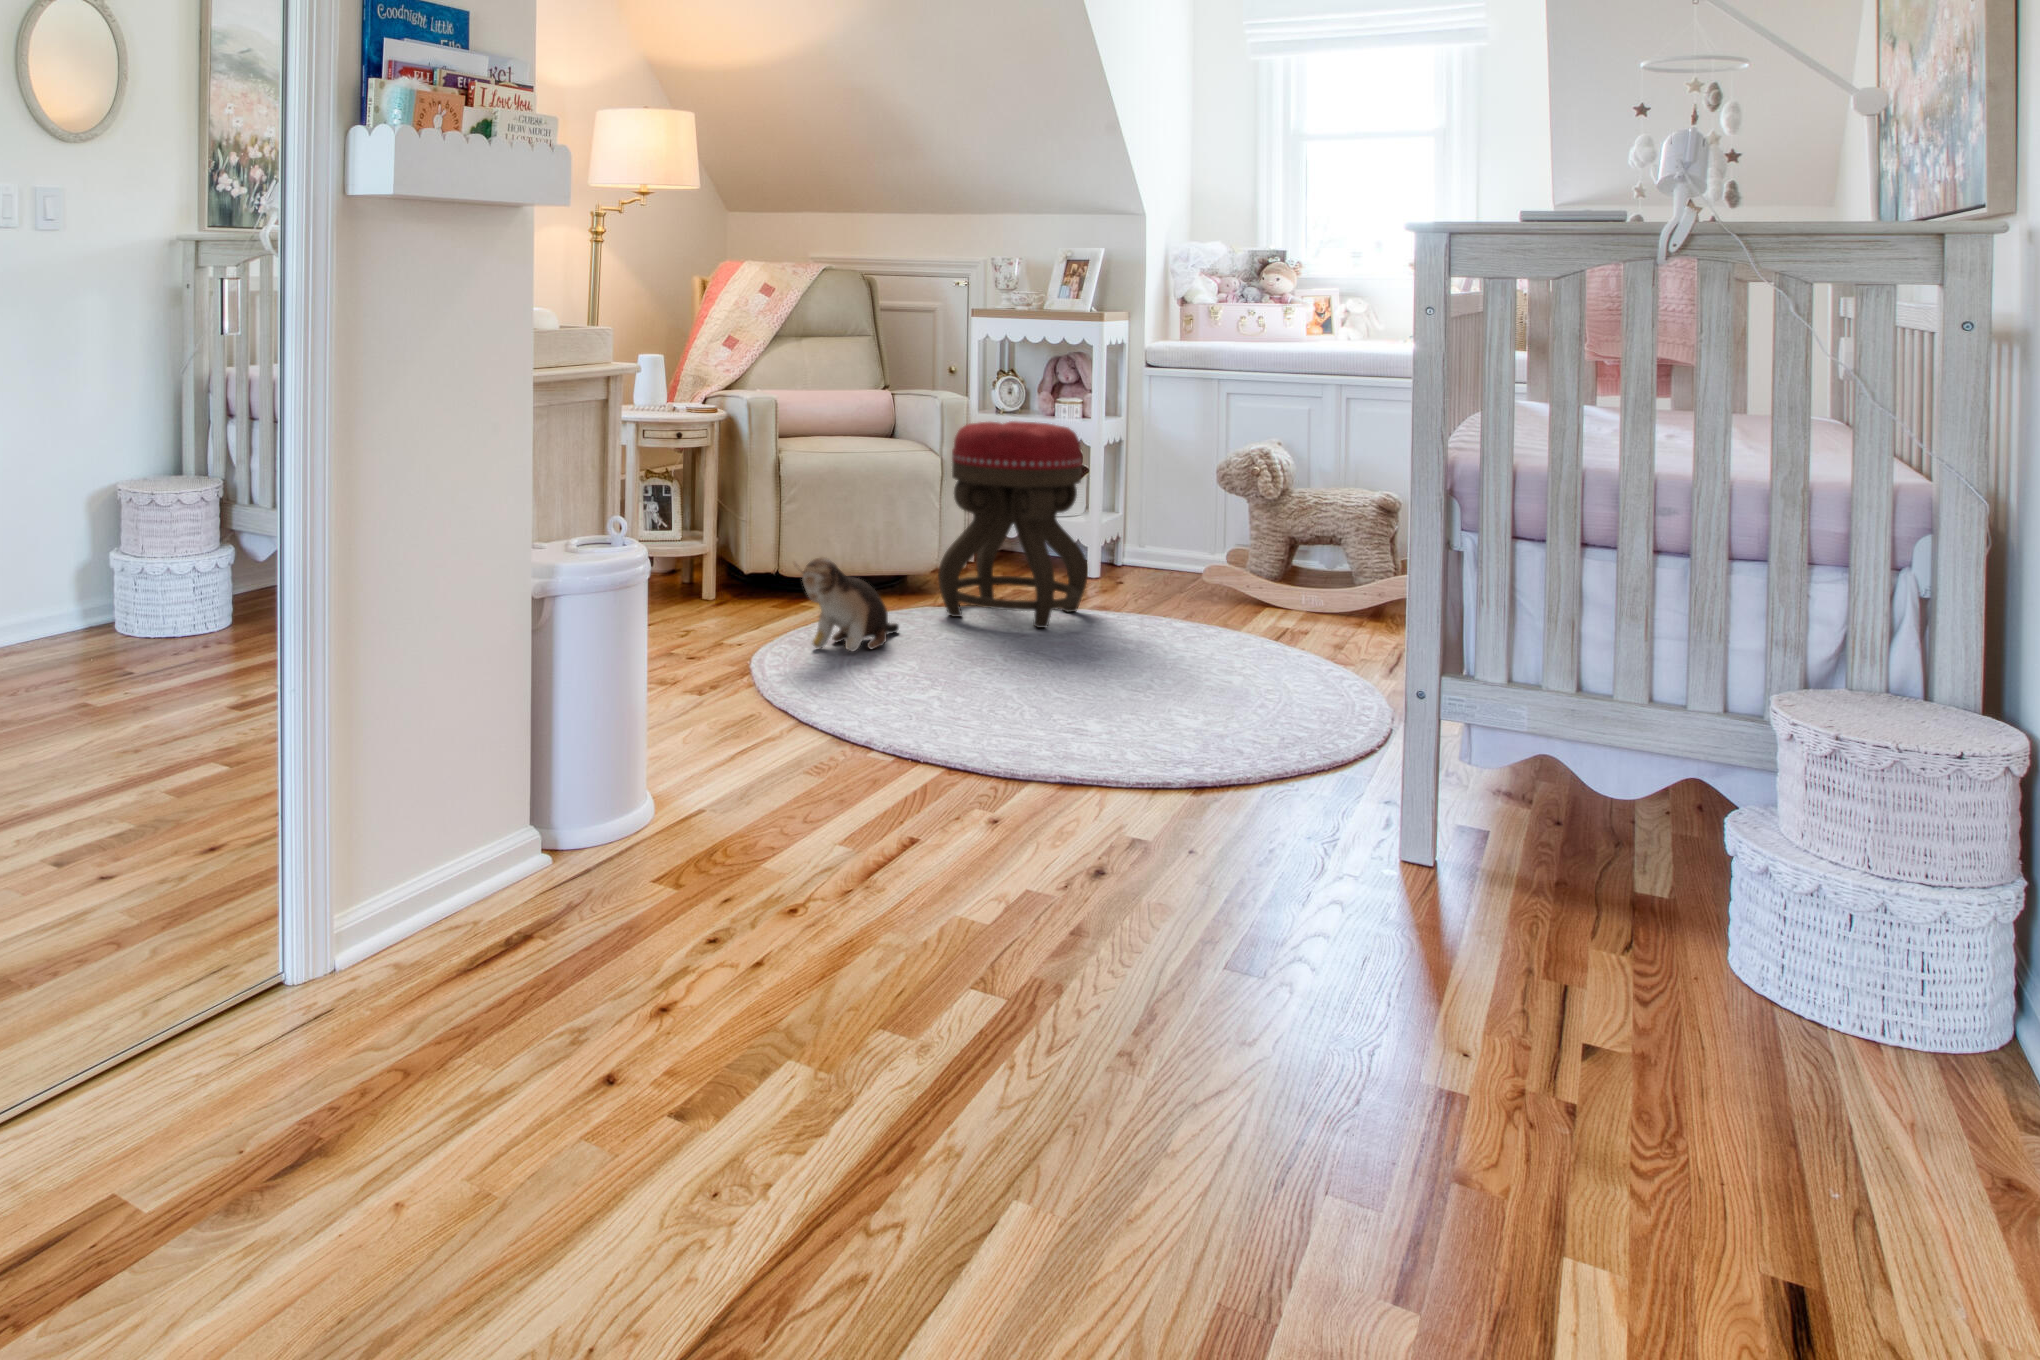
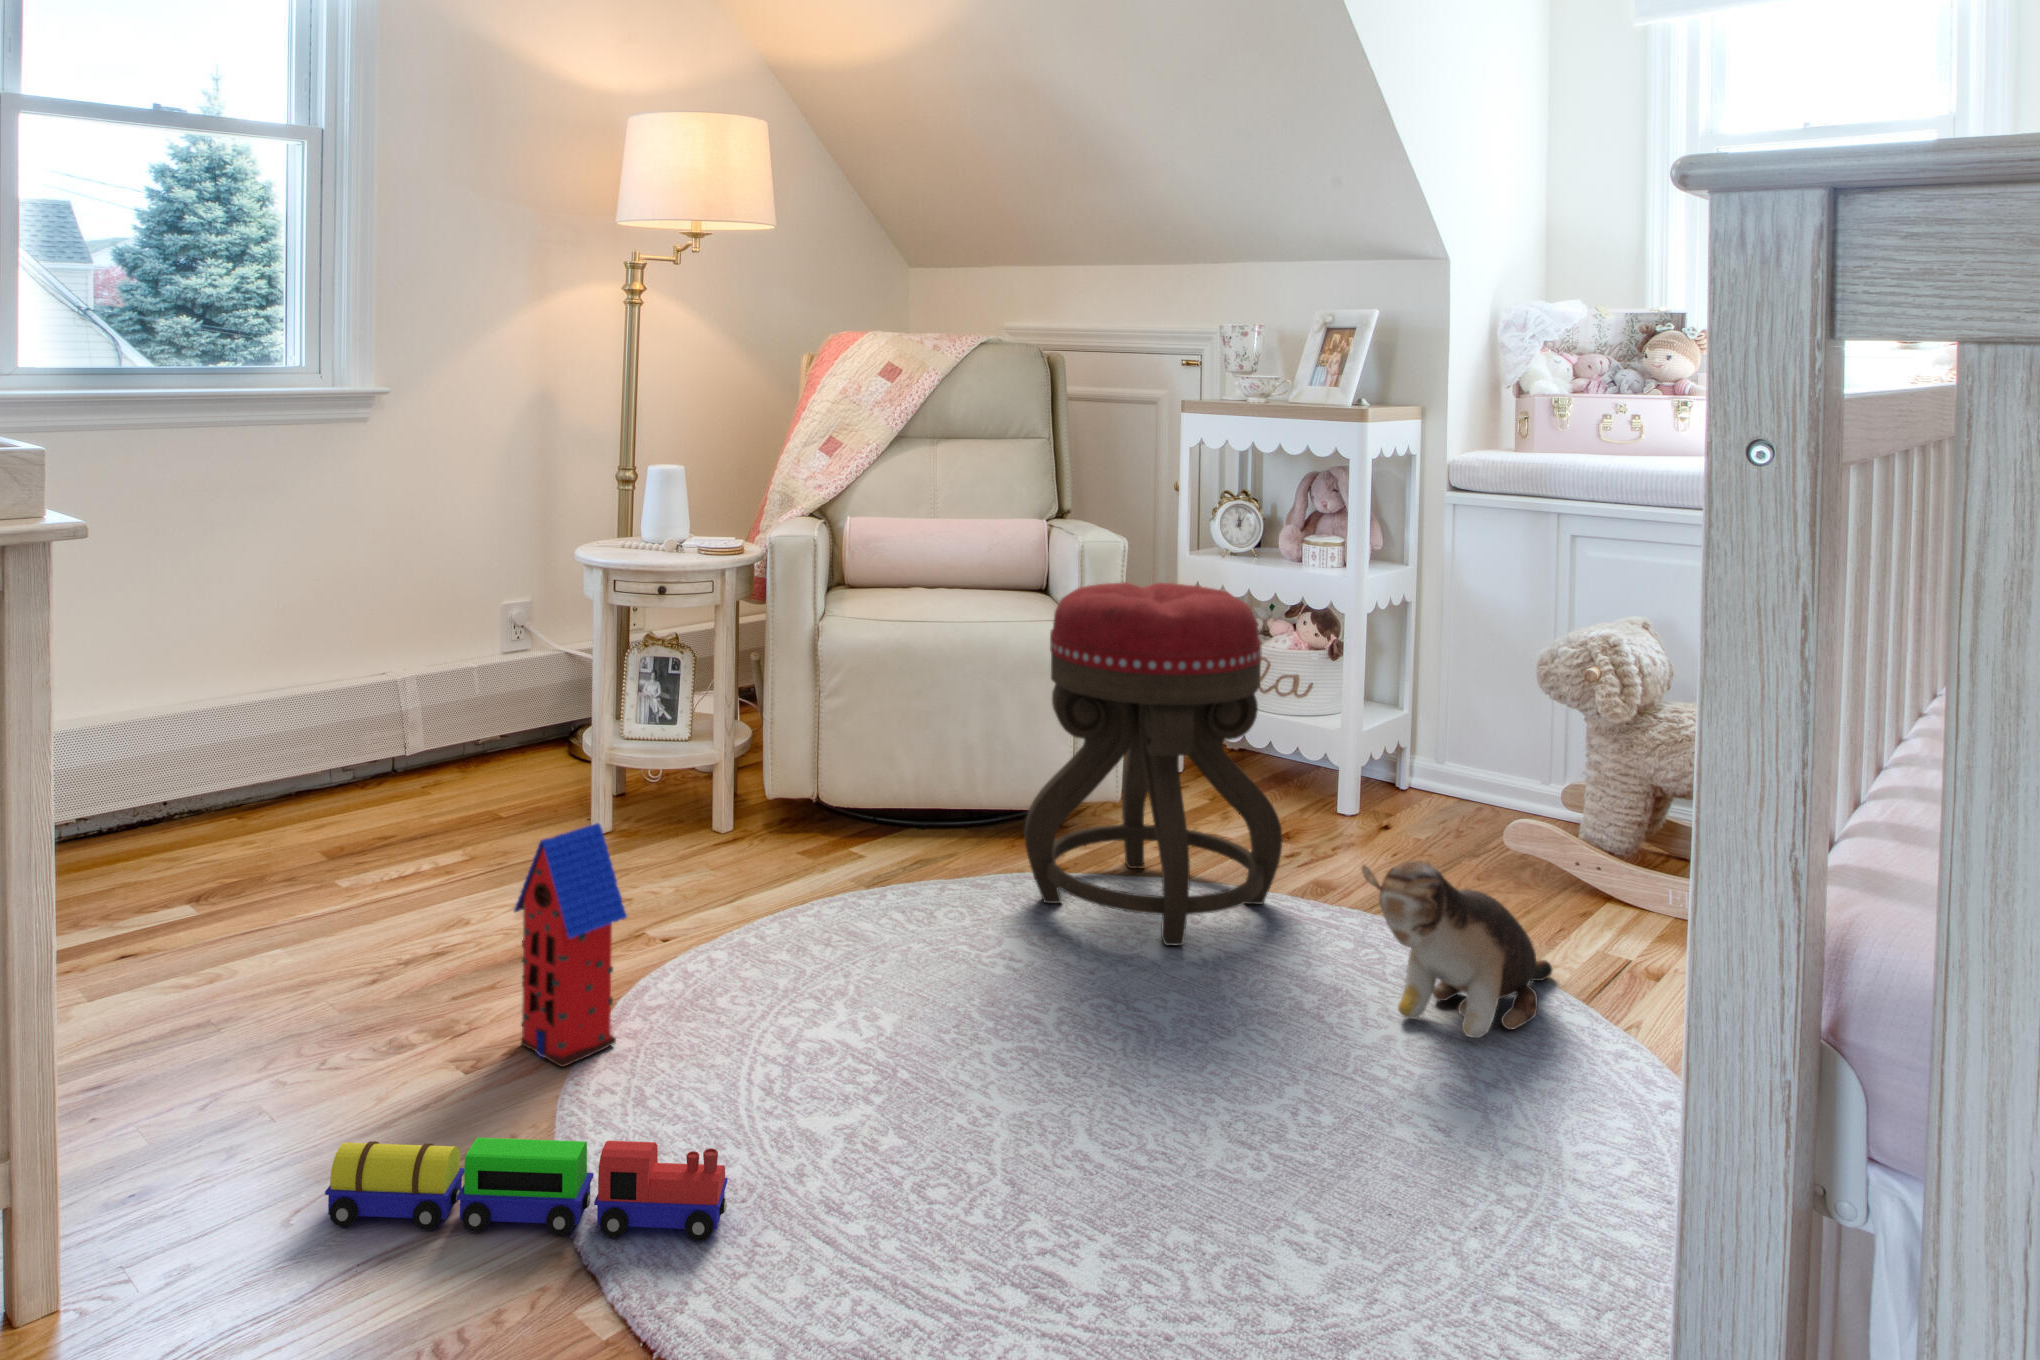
toy house: none [726,550,792,681] -> present [514,823,627,1067]
plush toy: present [794,557,899,651] -> present [1362,860,1552,1038]
toy train: none [724,680,926,728] -> present [325,1138,728,1241]

